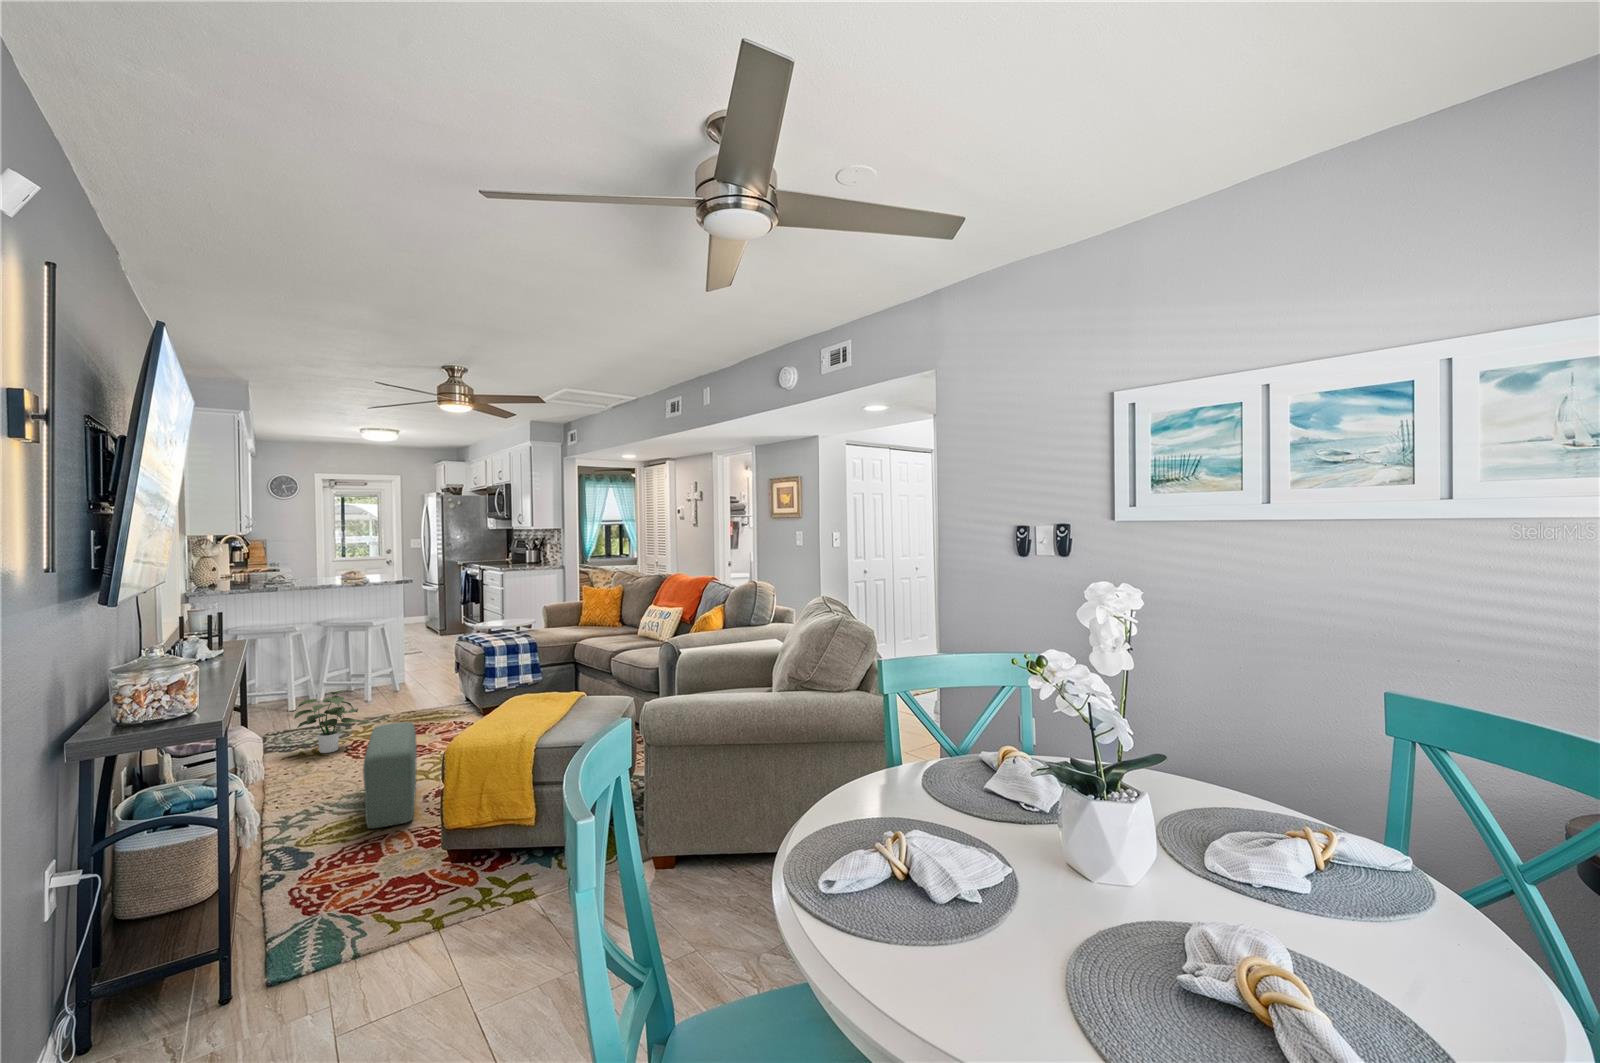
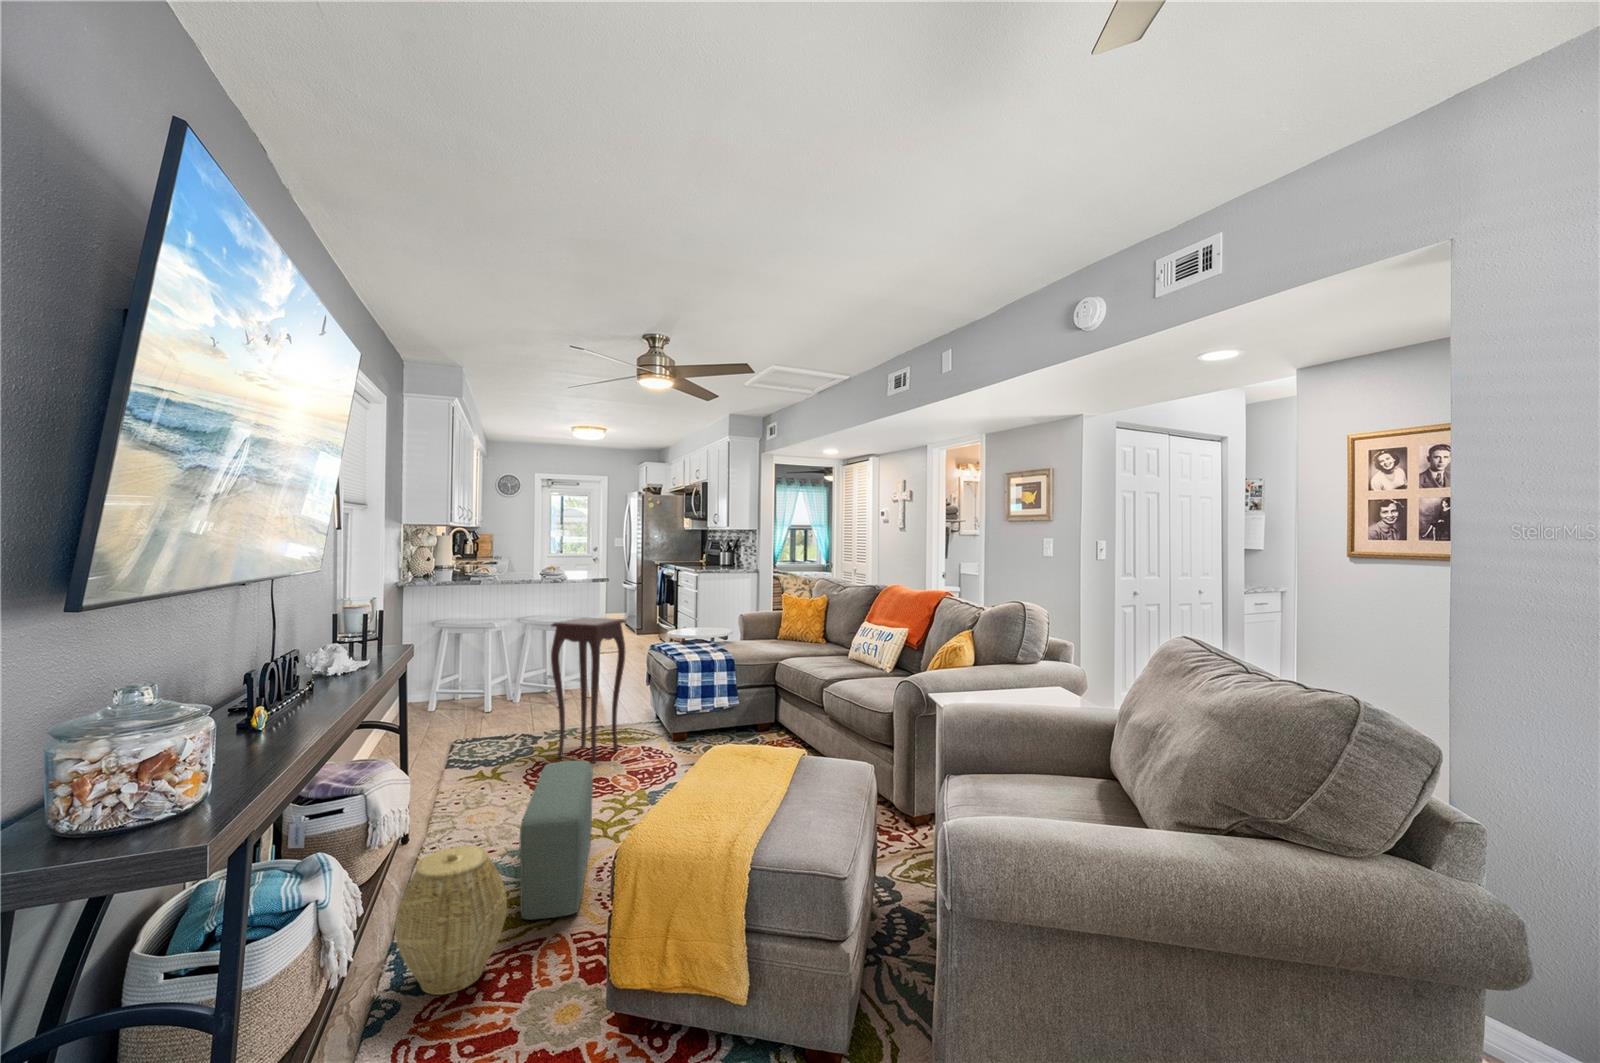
side table: none [365,613,436,737] -> present [551,617,626,763]
potted plant: present [294,690,360,753] -> none [470,704,542,777]
woven basket: none [277,771,361,870] -> present [395,846,507,995]

